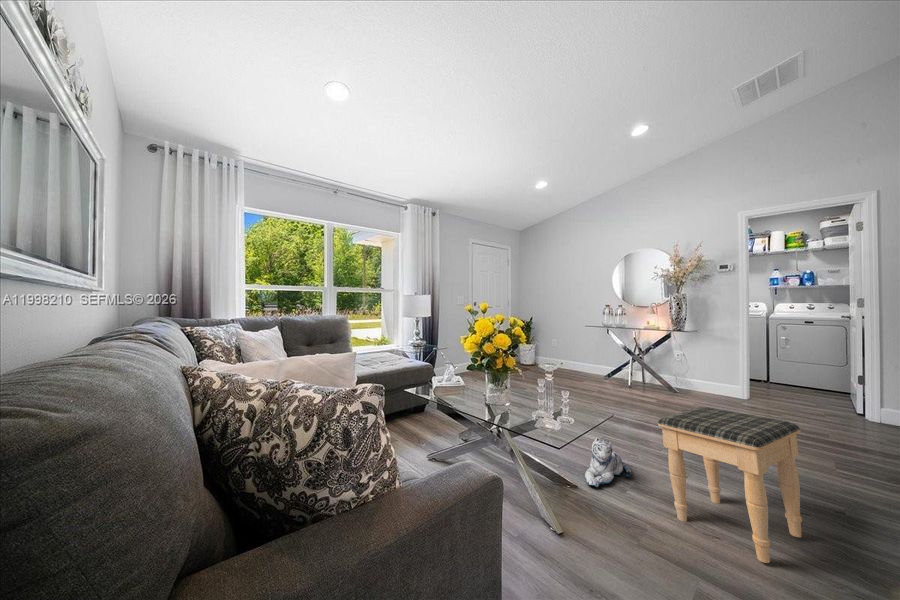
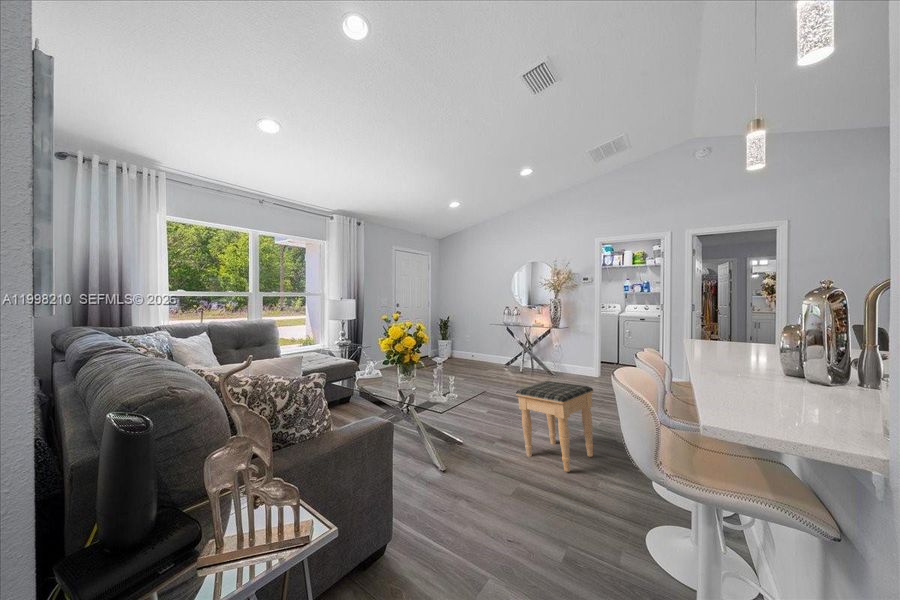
plush toy: present [585,438,631,487] -> none [472,409,505,443]

